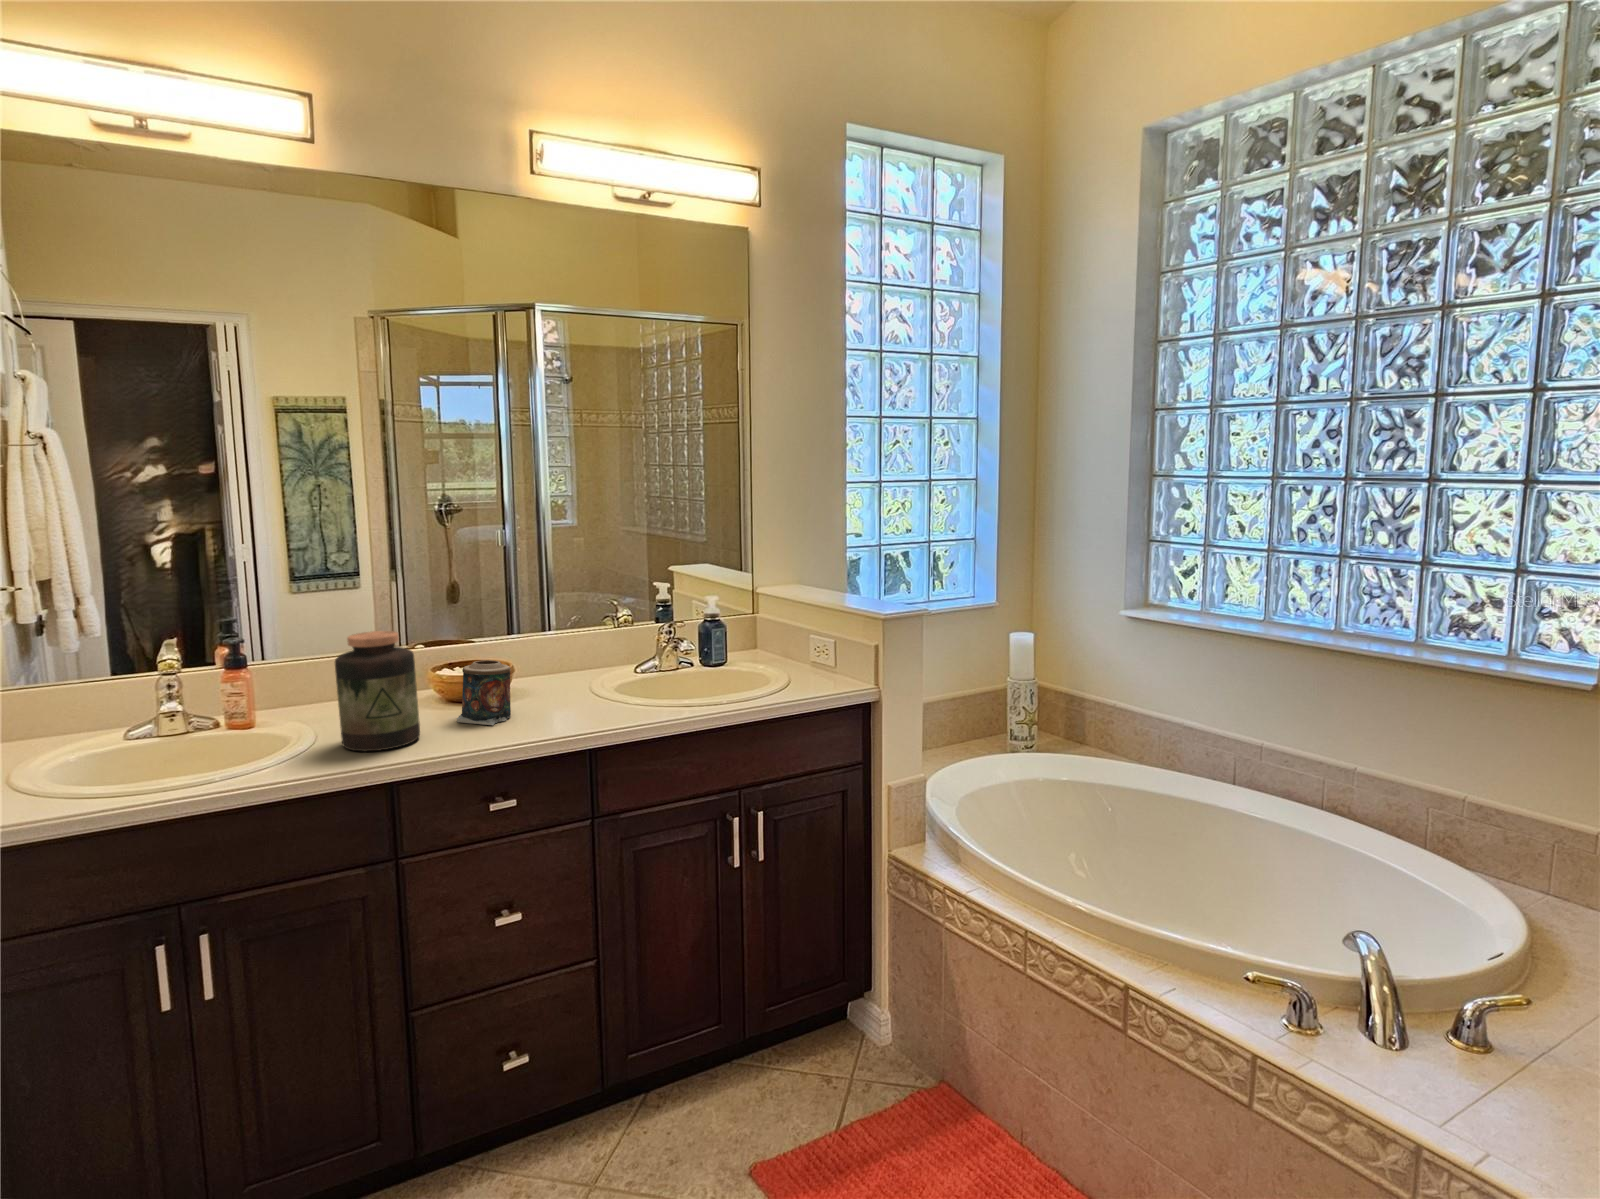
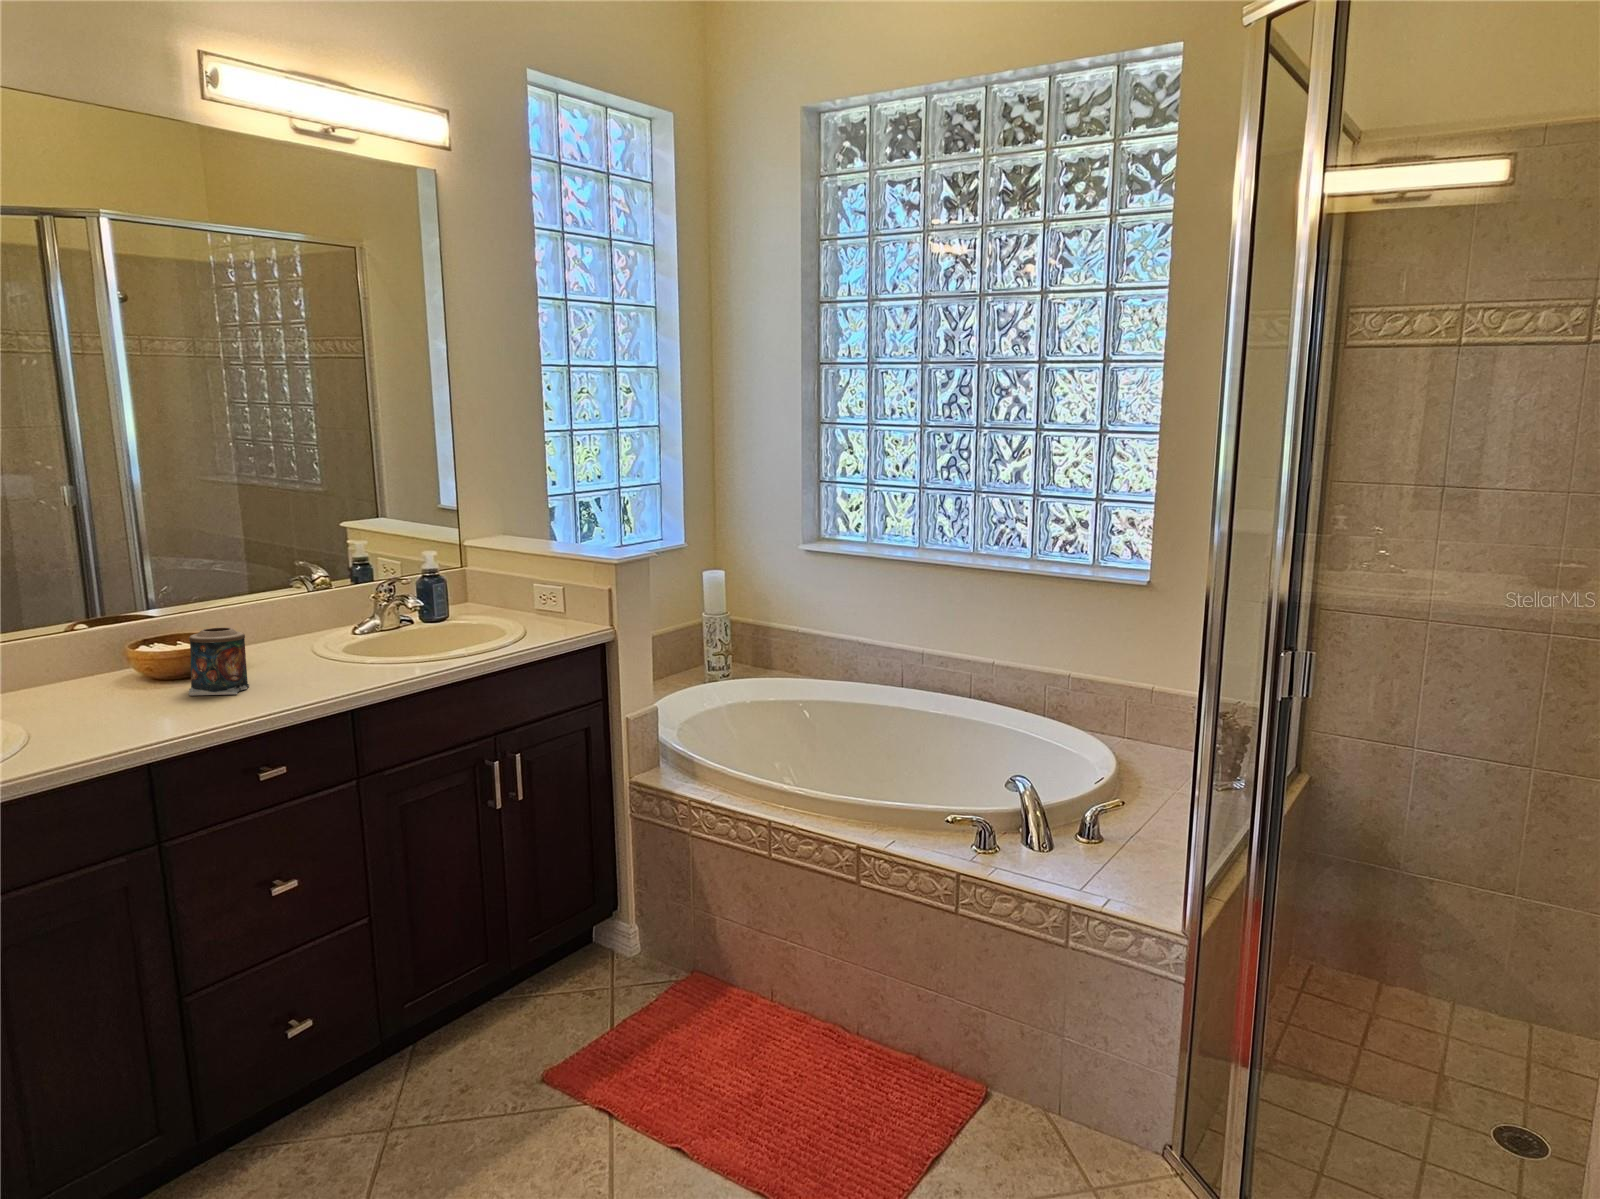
jar: present [335,631,420,751] -> none [57,601,162,732]

